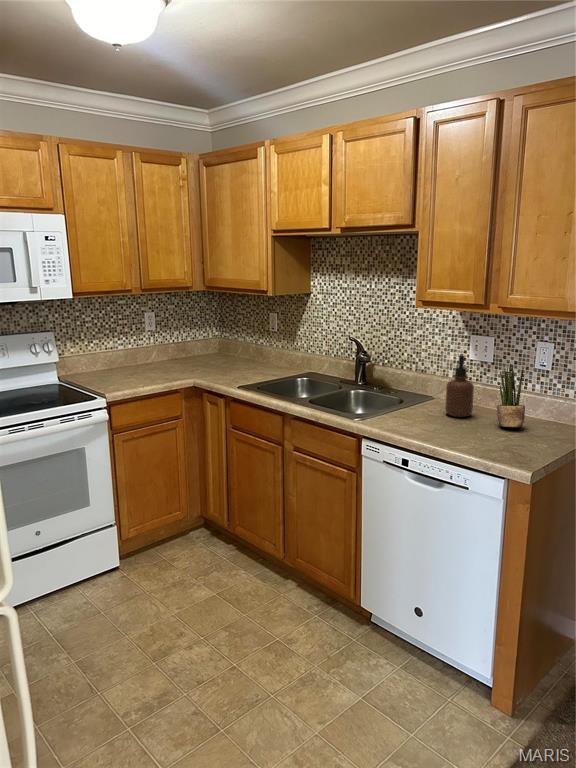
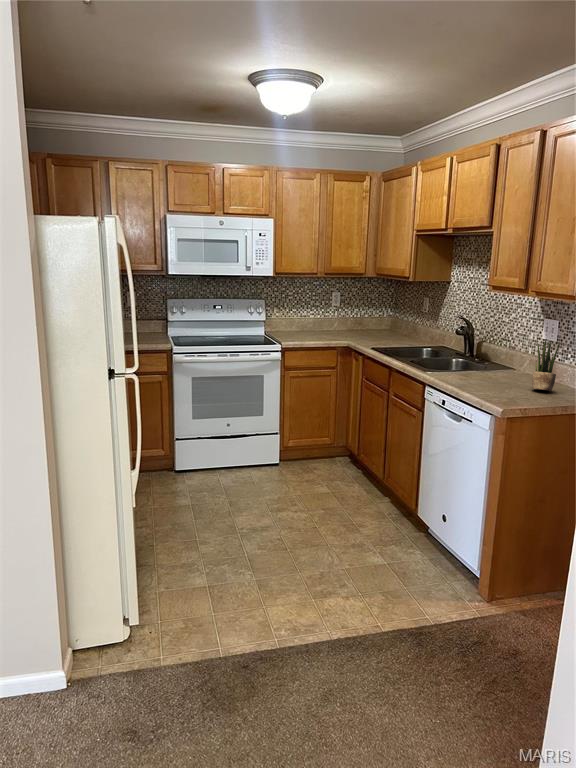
soap dispenser: present [445,355,474,417] -> none [503,331,528,381]

